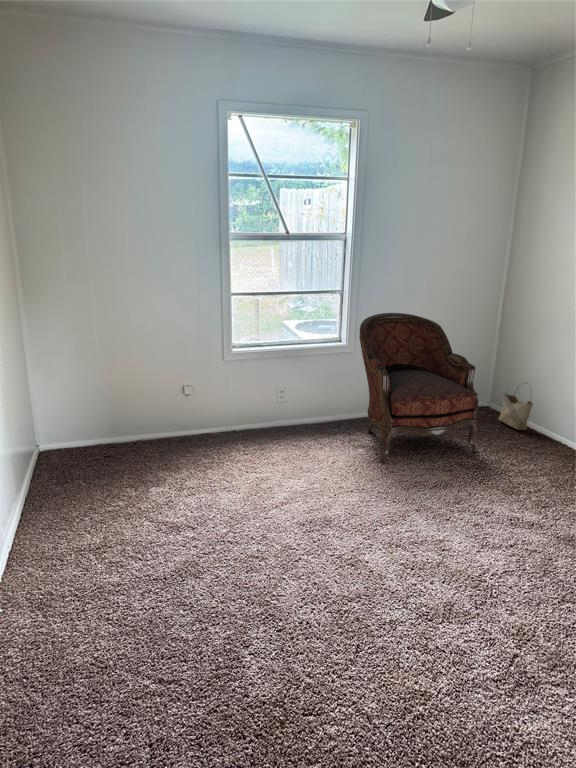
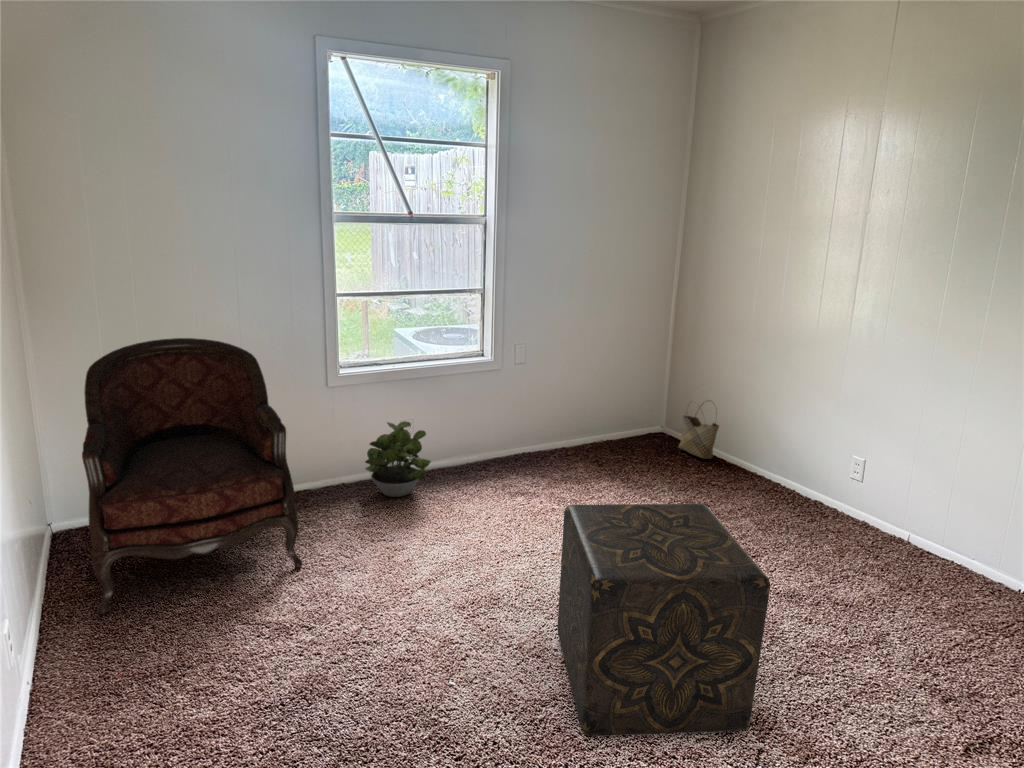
armchair: present [359,313,479,463] -> present [82,338,302,615]
potted plant: none [245,388,294,443] -> present [365,421,431,497]
ottoman: none [370,454,529,639] -> present [557,504,770,736]

